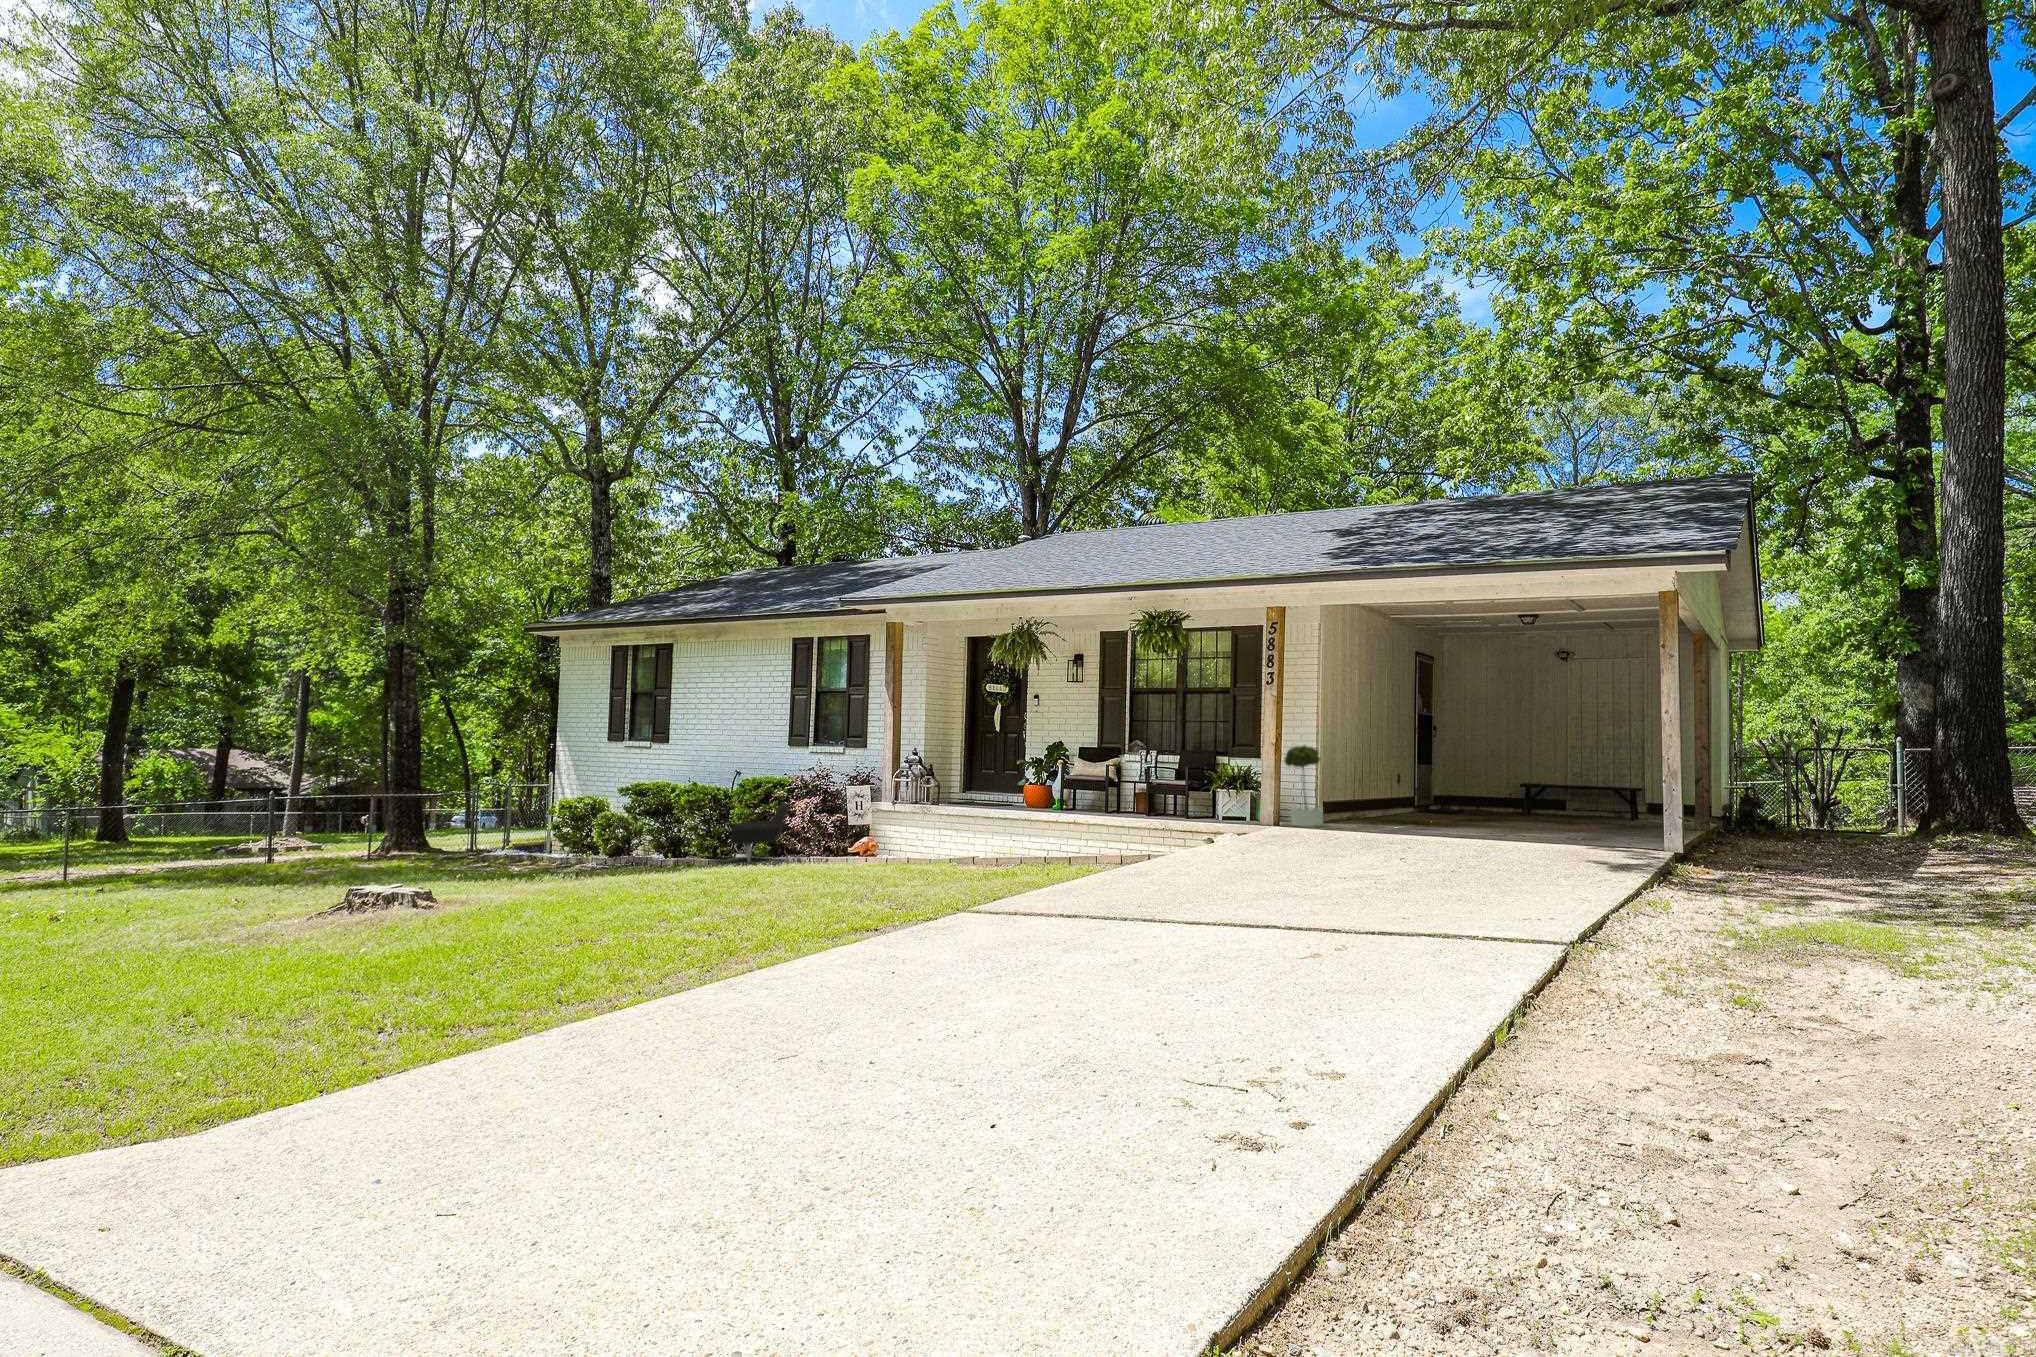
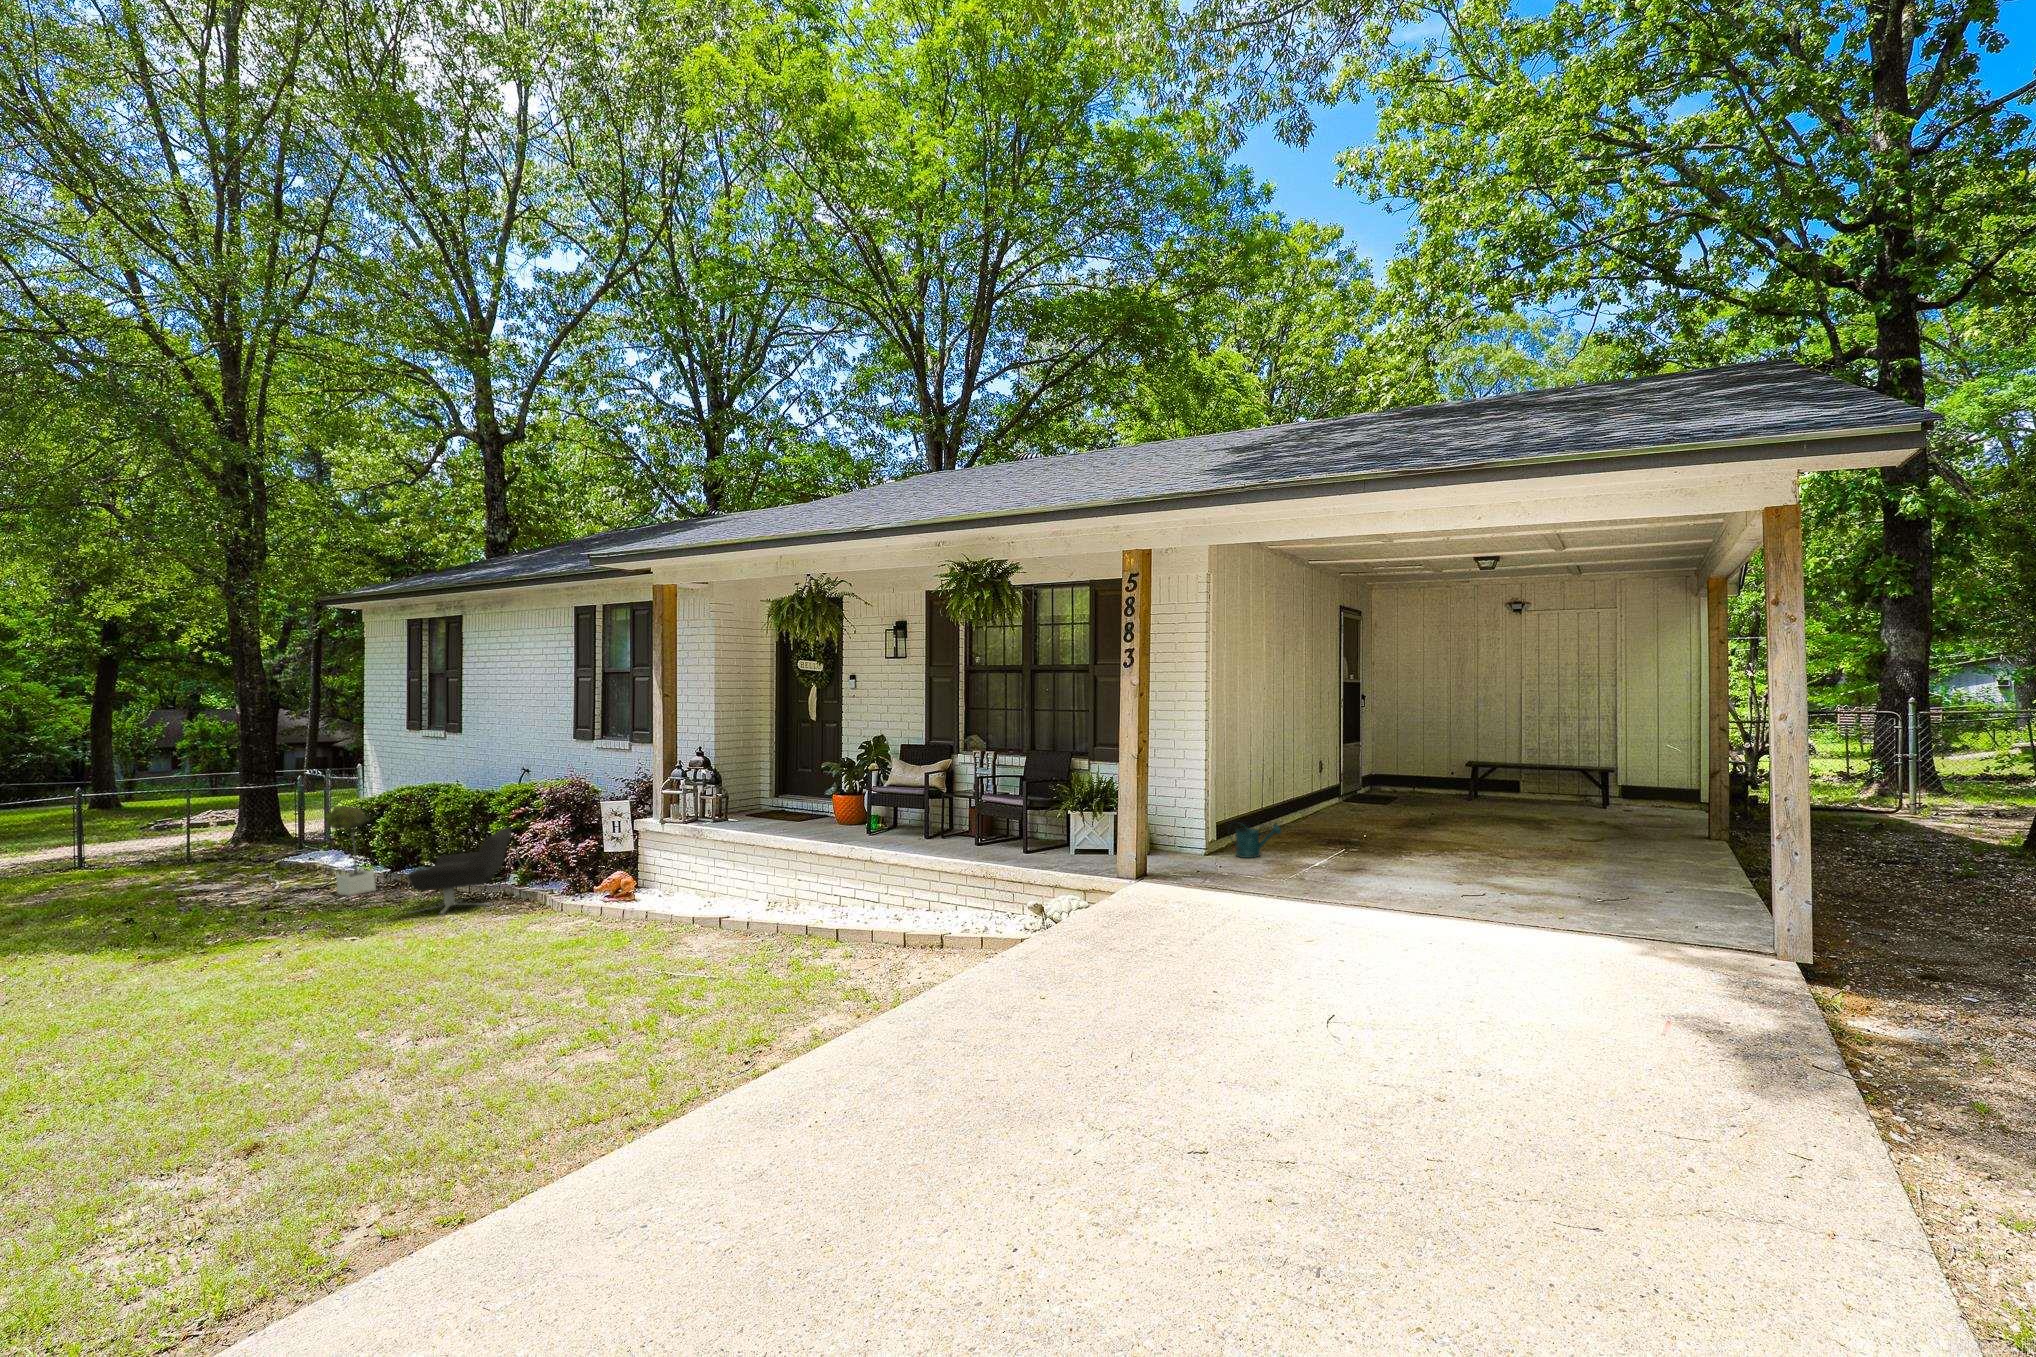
potted tree: present [1284,745,1323,827] -> present [327,806,376,896]
watering can: none [1334,798,1371,822] -> present [1234,824,1281,858]

